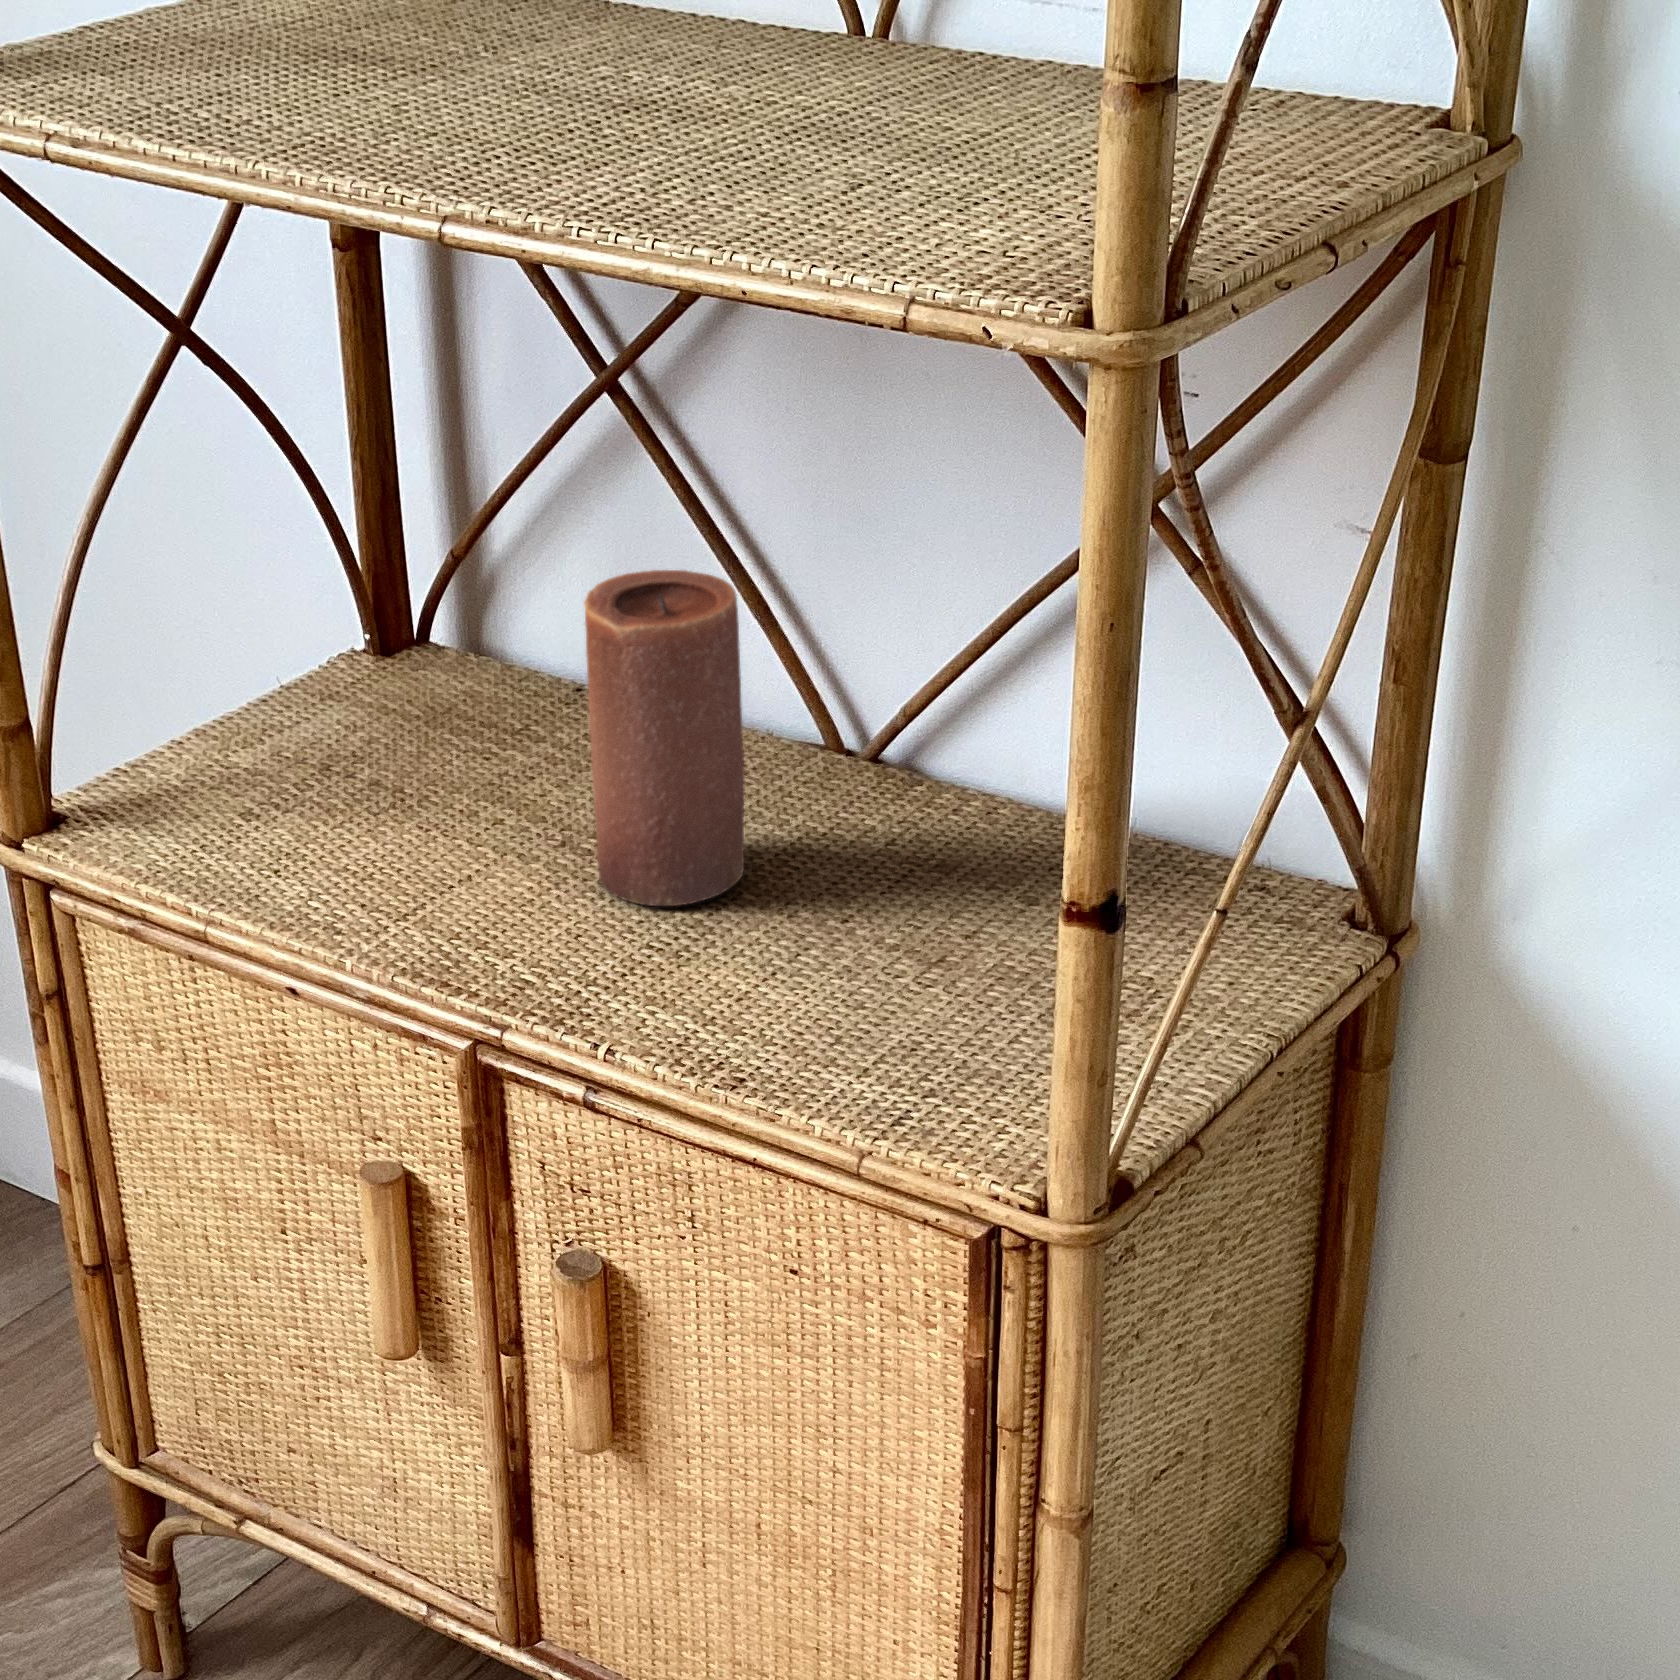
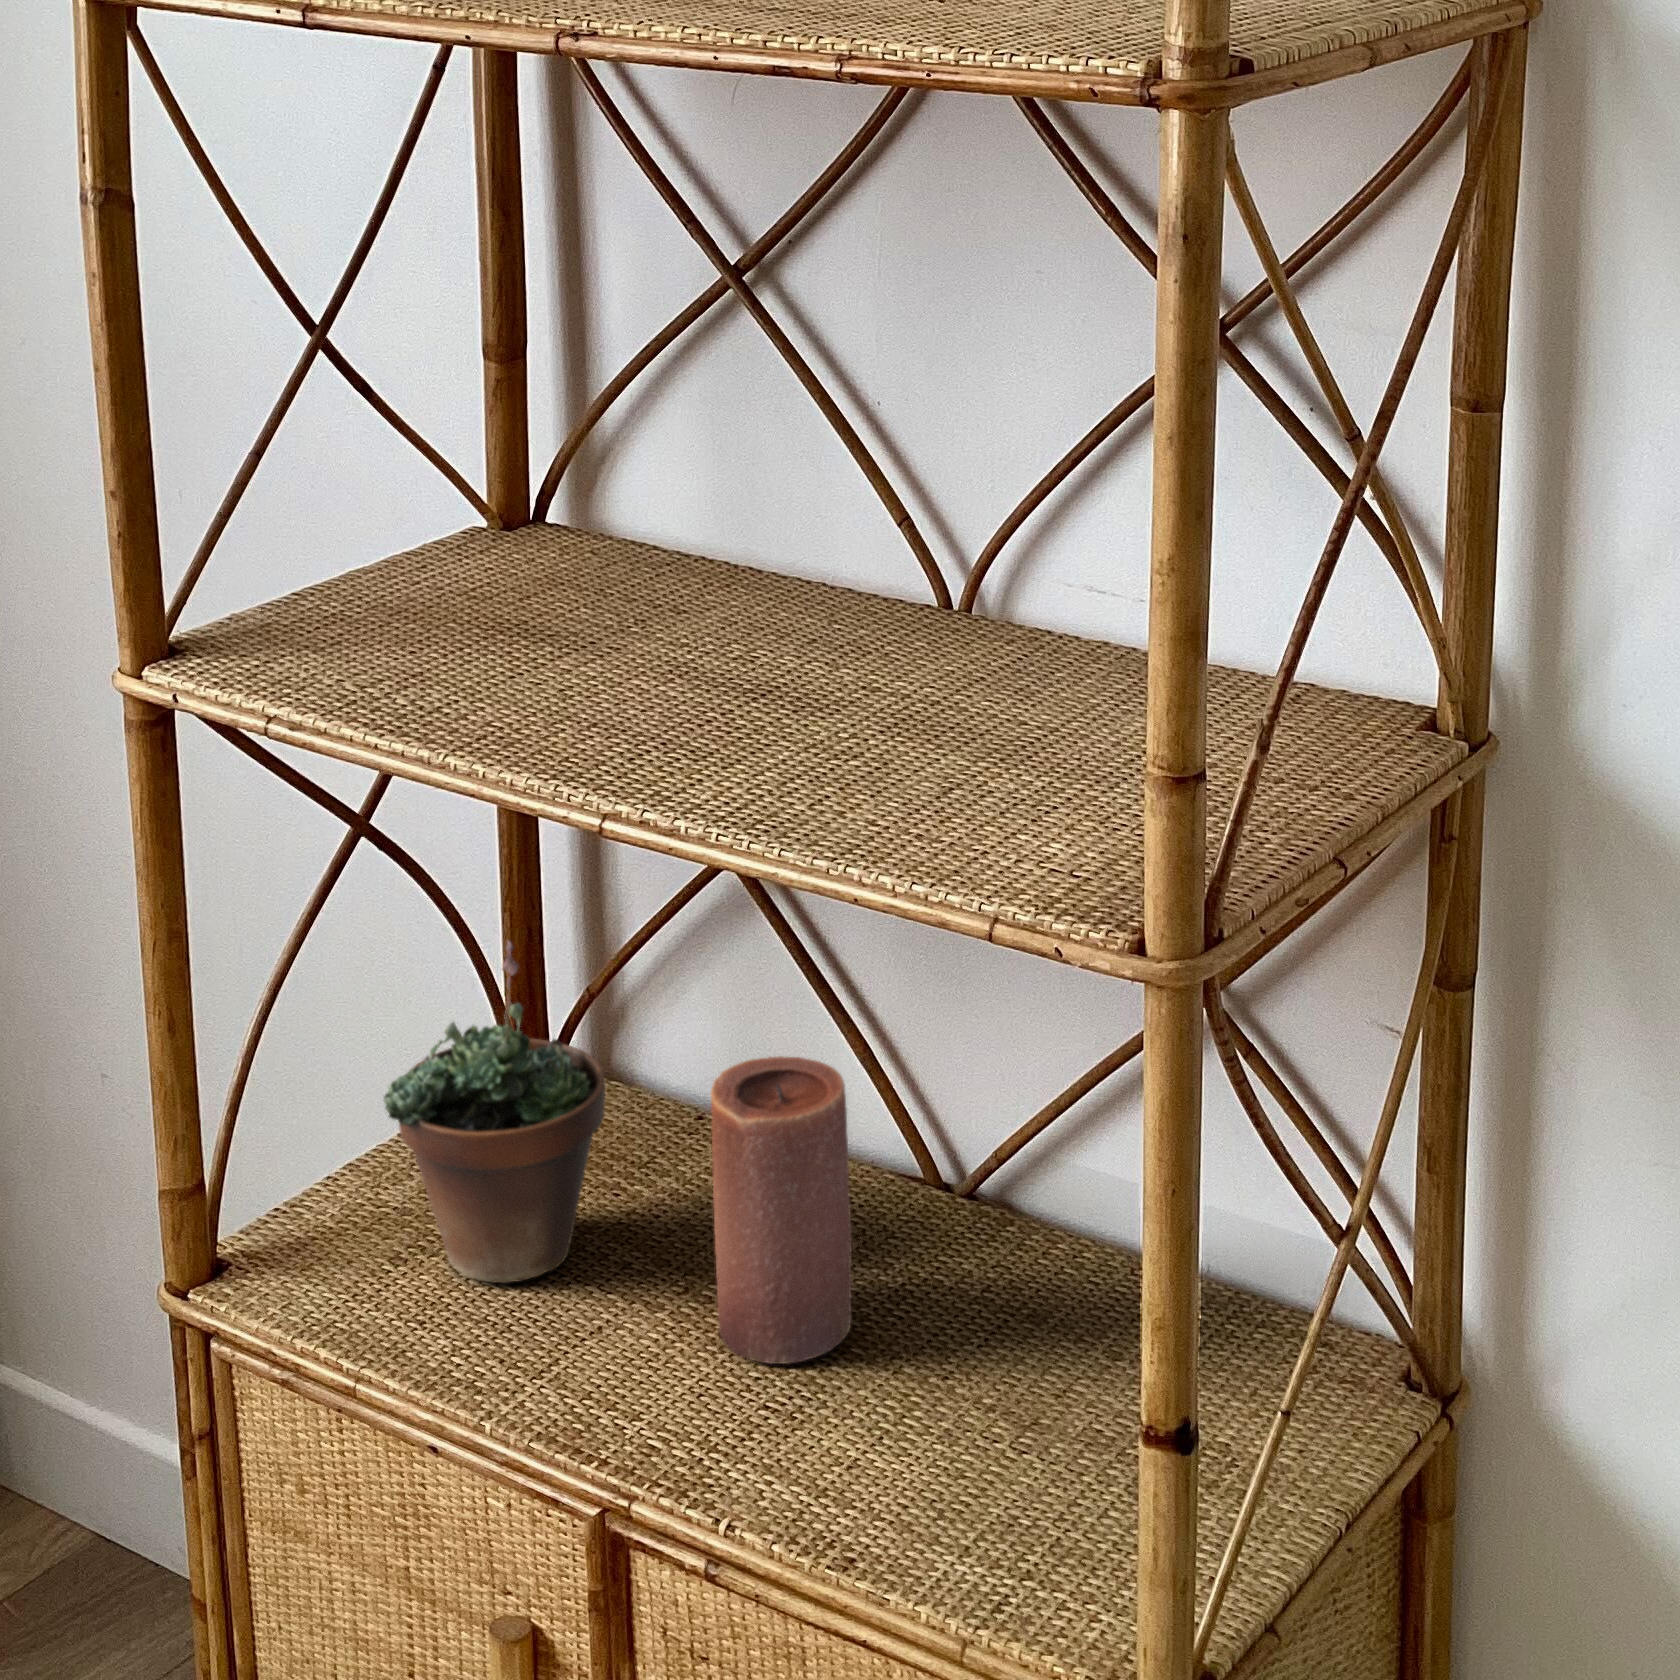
succulent plant: none [217,441,468,835] -> present [384,942,605,1283]

